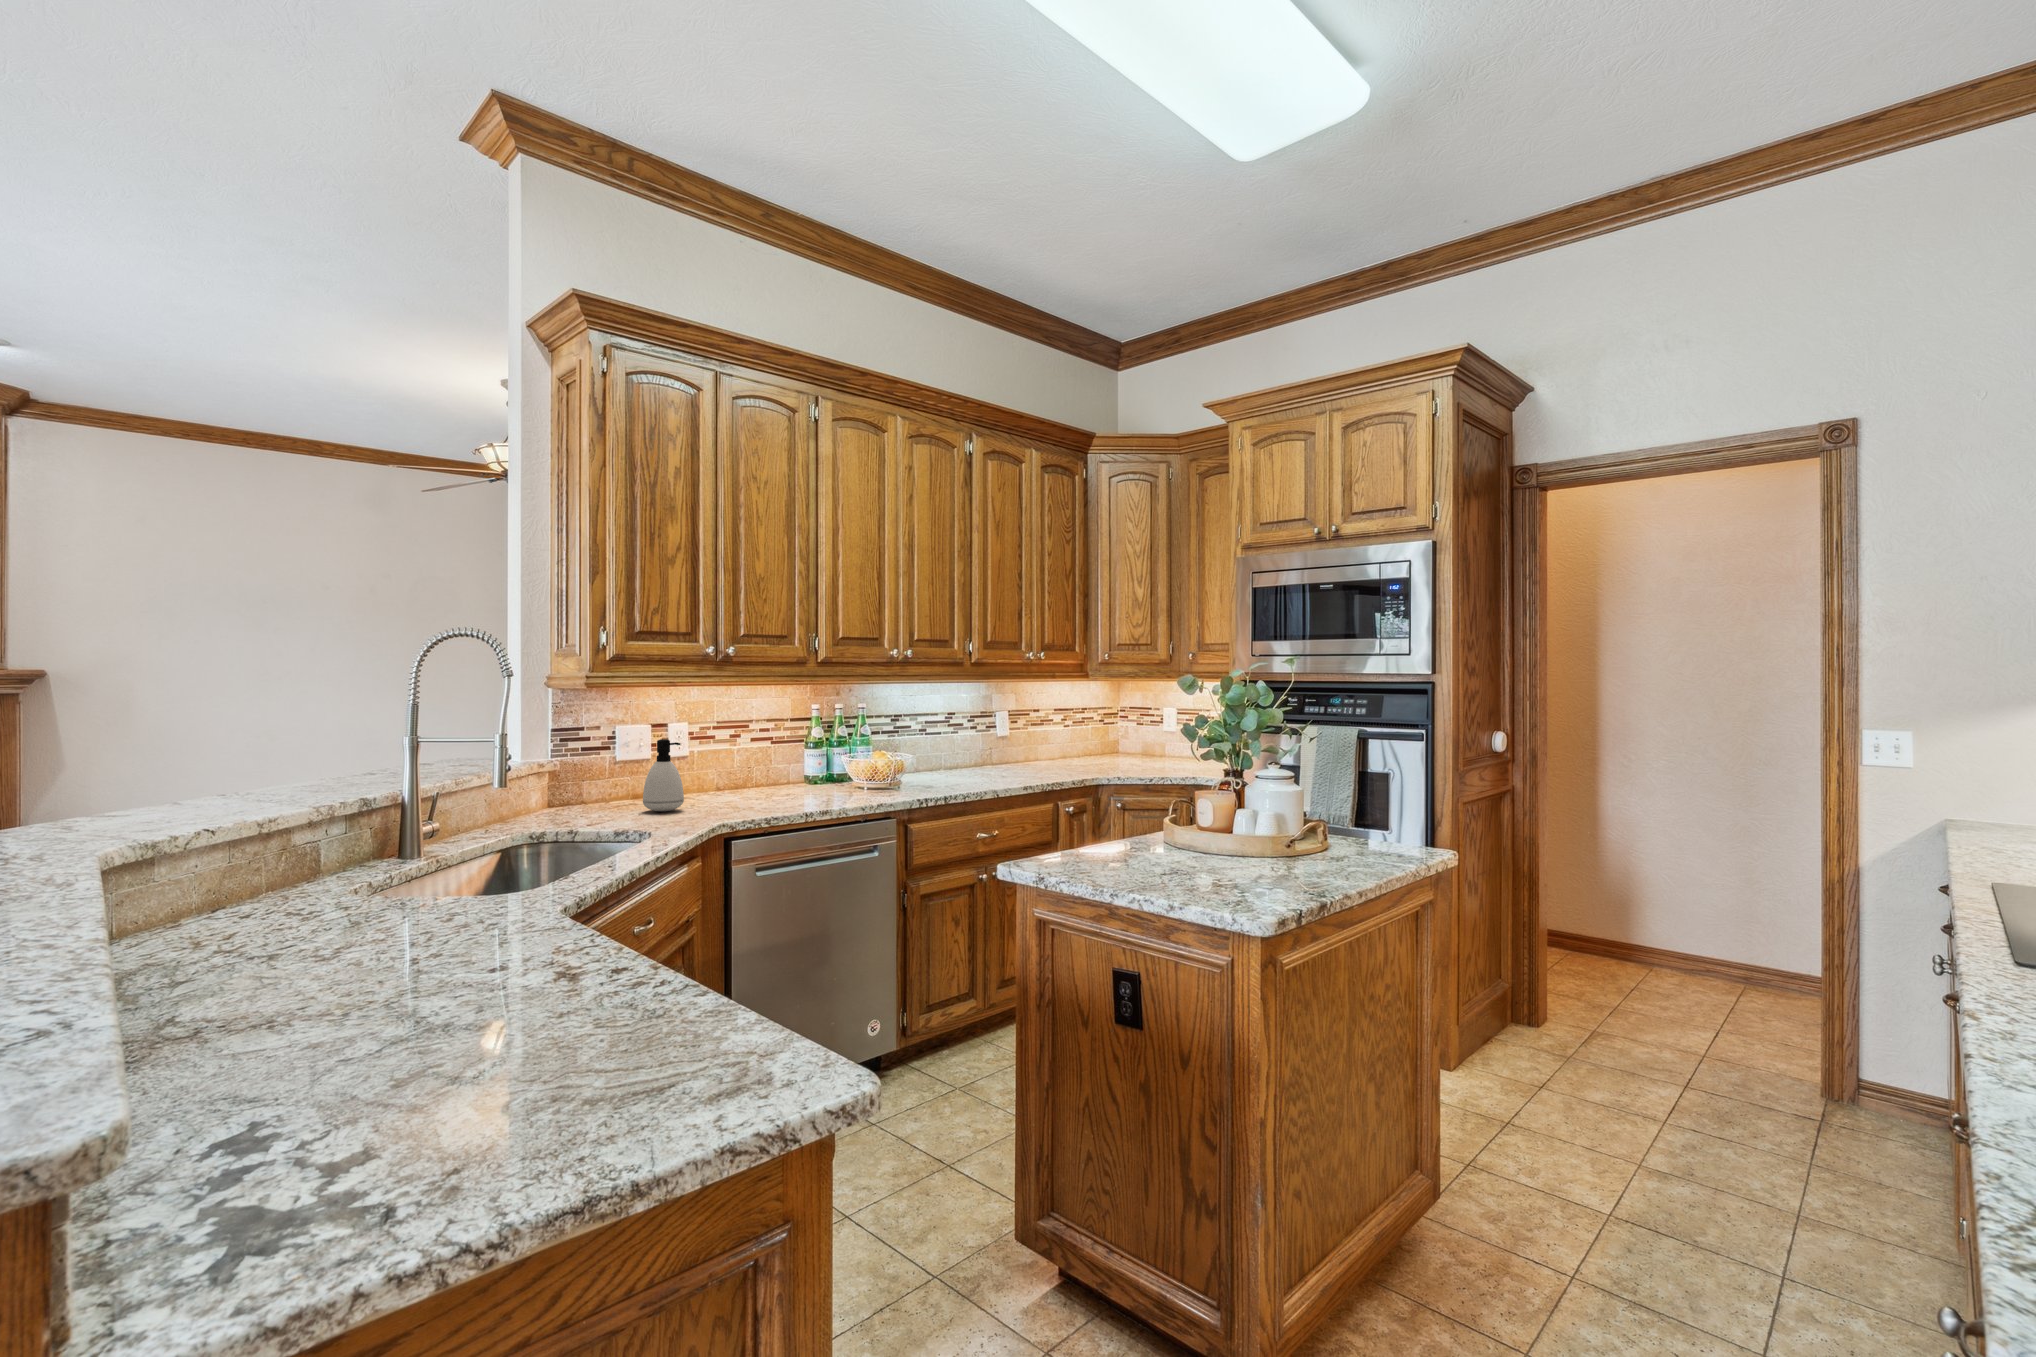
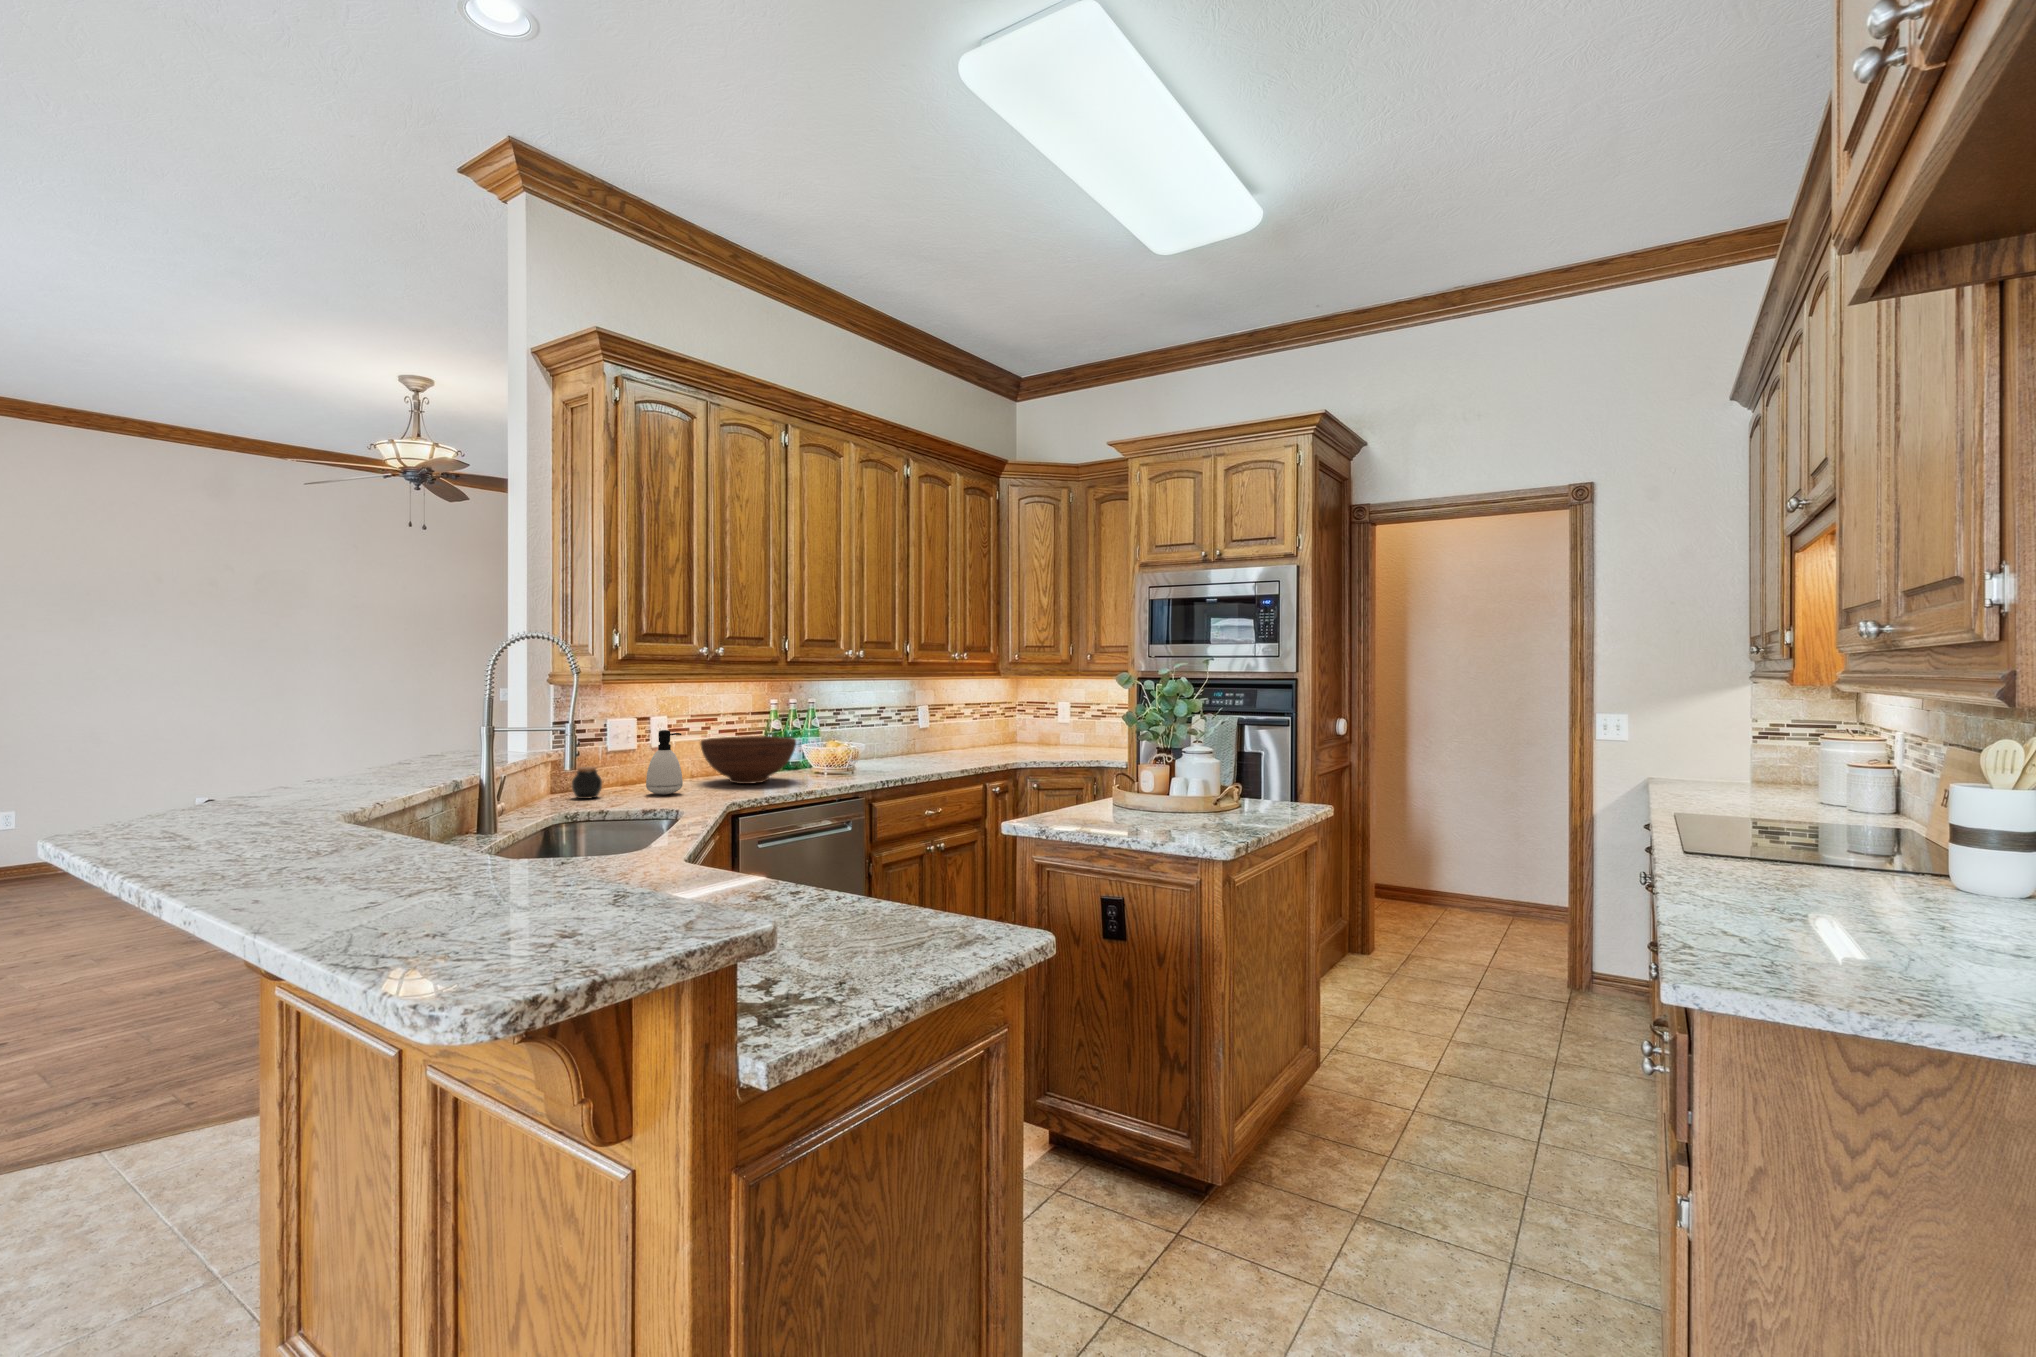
fruit bowl: none [717,746,824,800] -> present [700,736,796,784]
jar: none [561,779,594,815] -> present [572,767,602,799]

